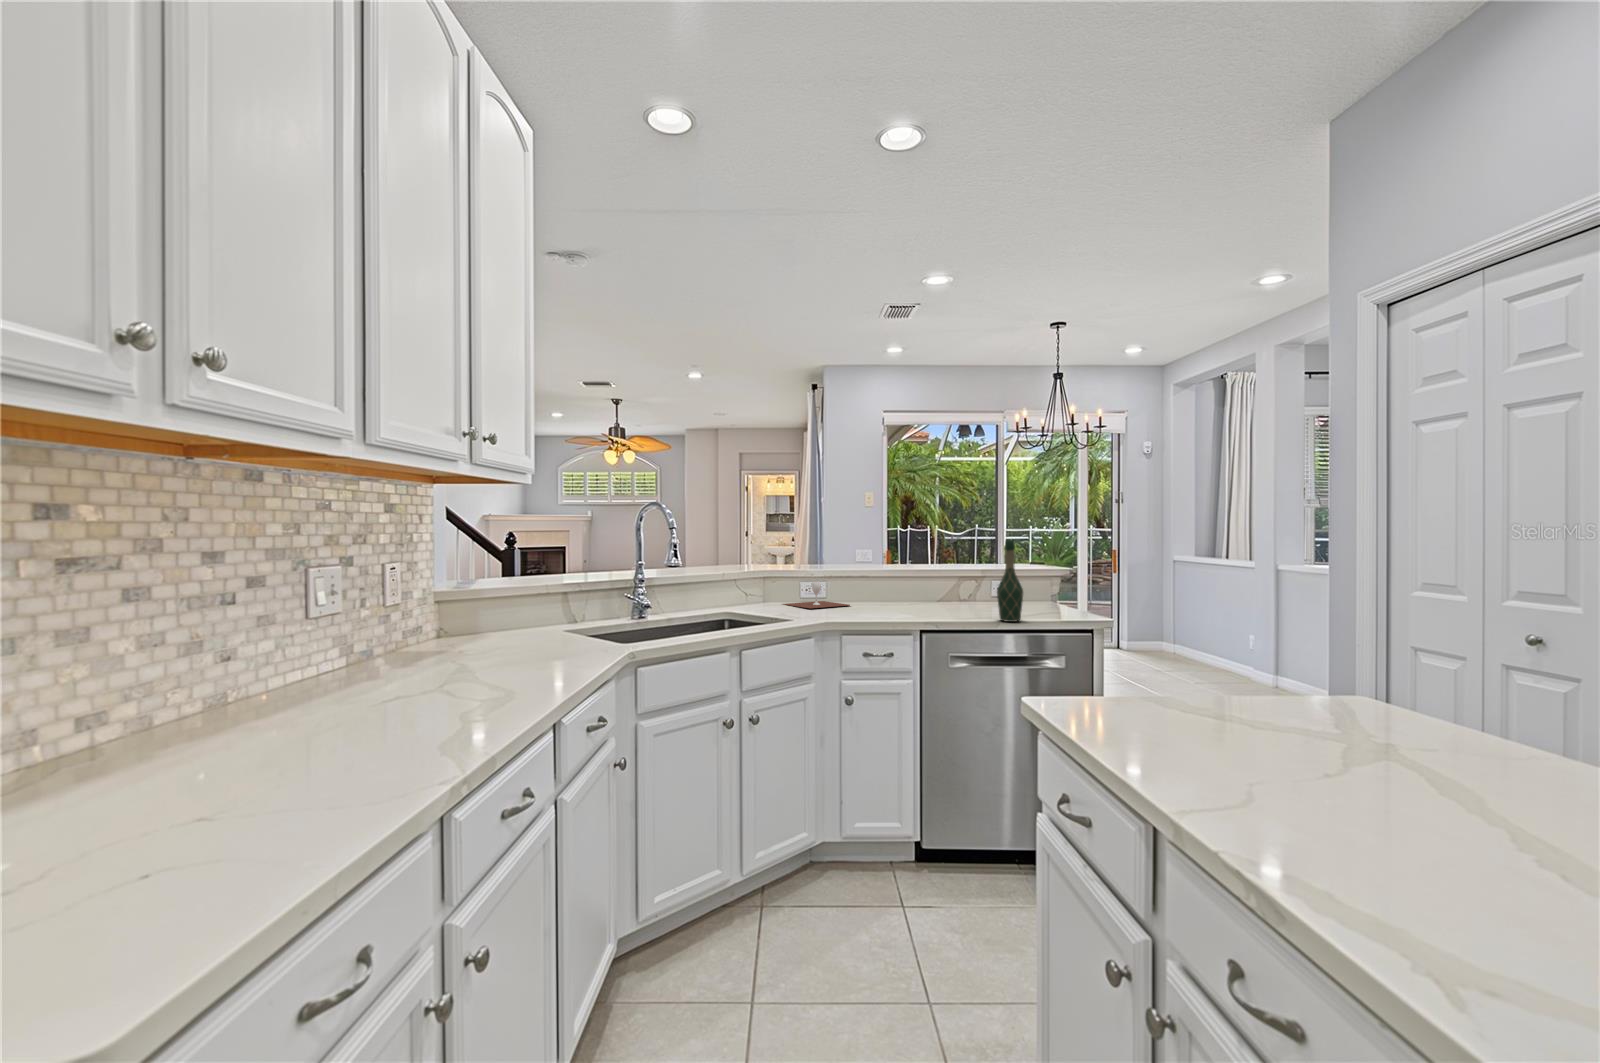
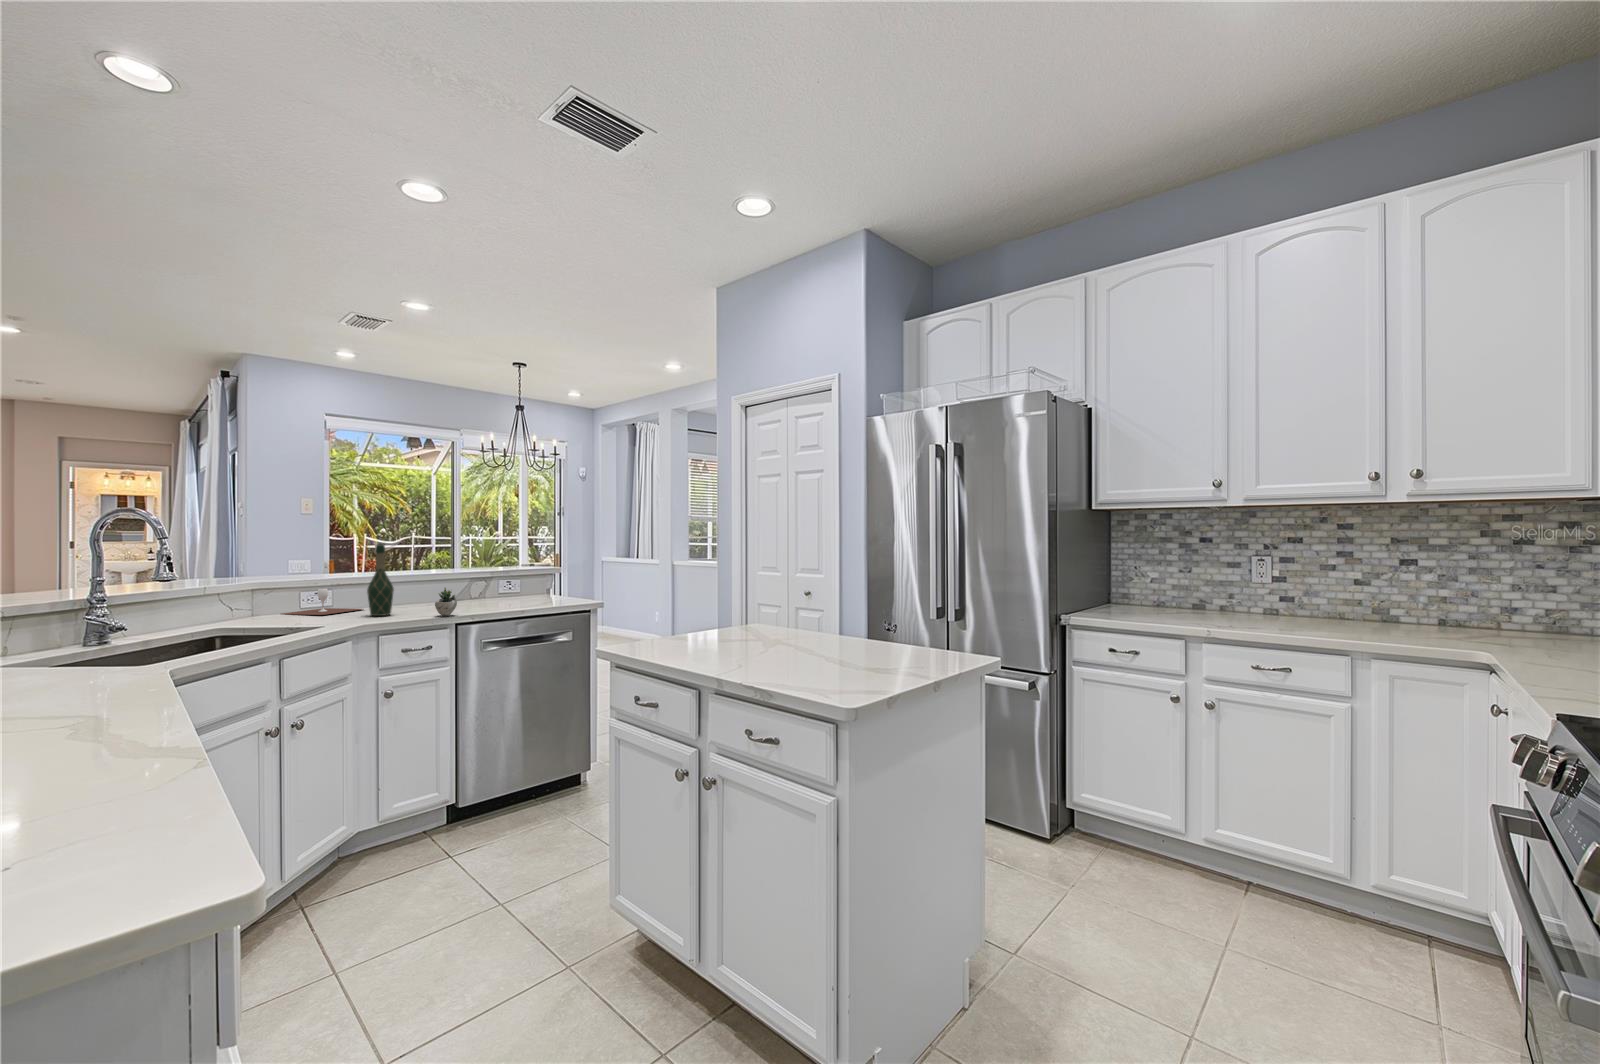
wine bottle: present [997,540,1023,622] -> present [367,544,394,616]
succulent plant: none [904,586,947,621] -> present [435,584,477,616]

